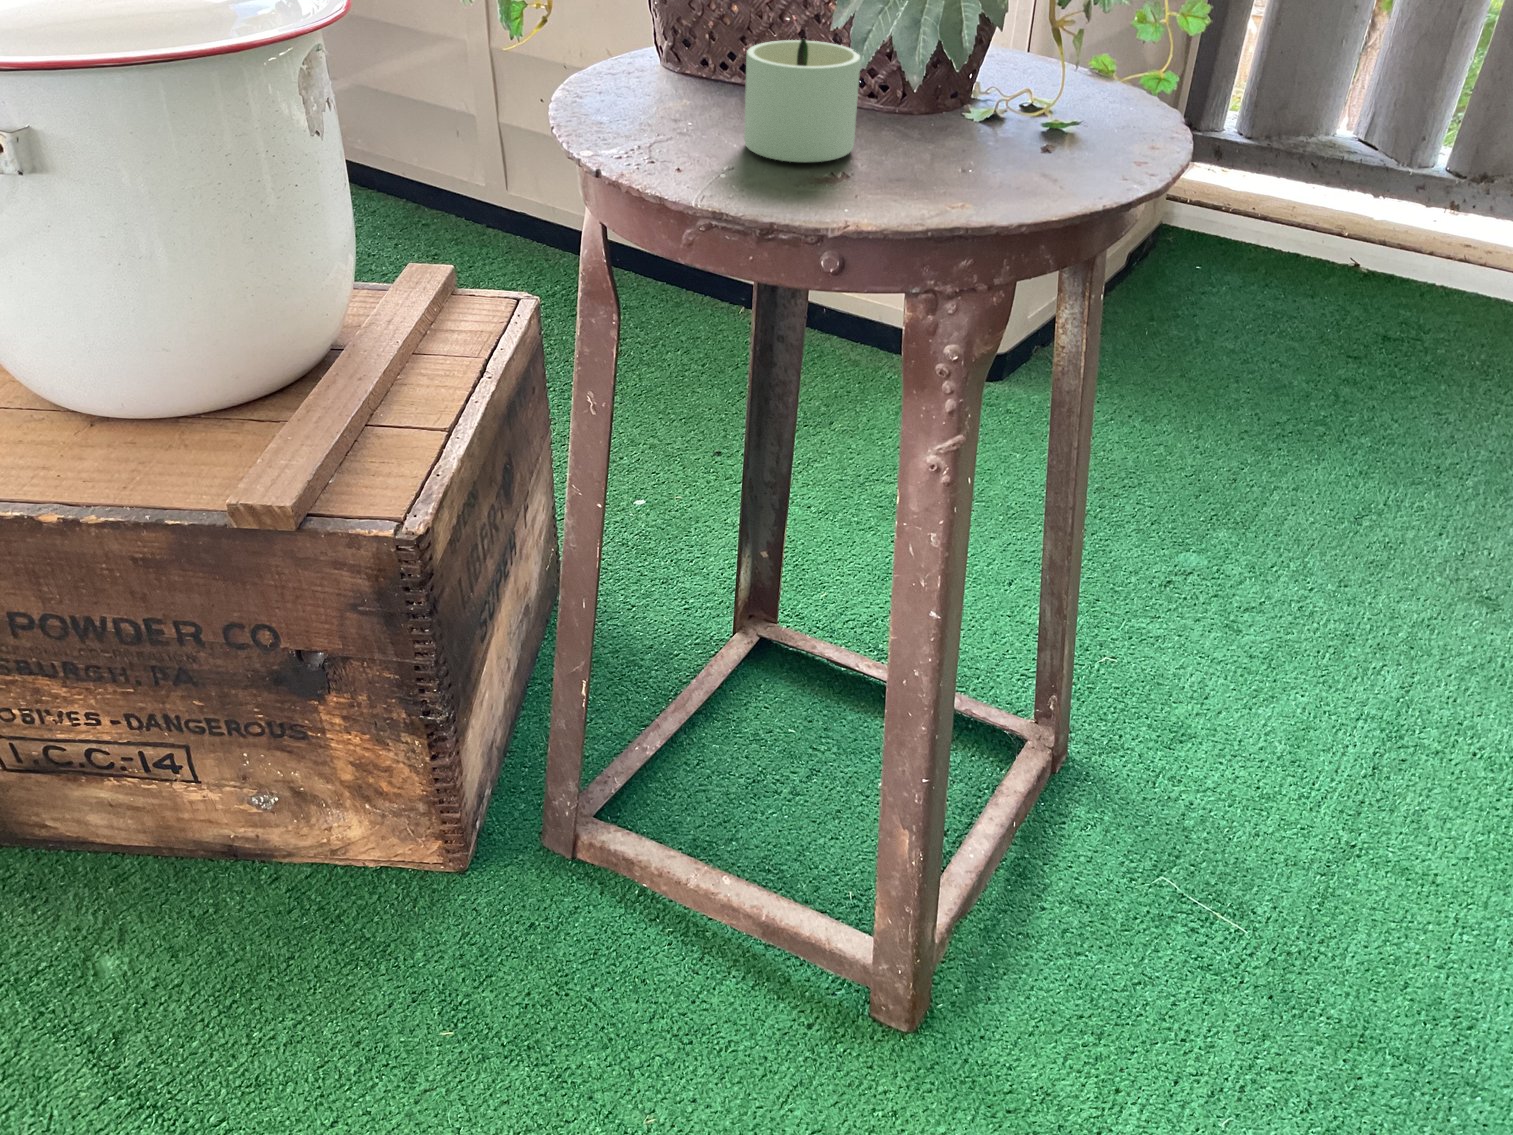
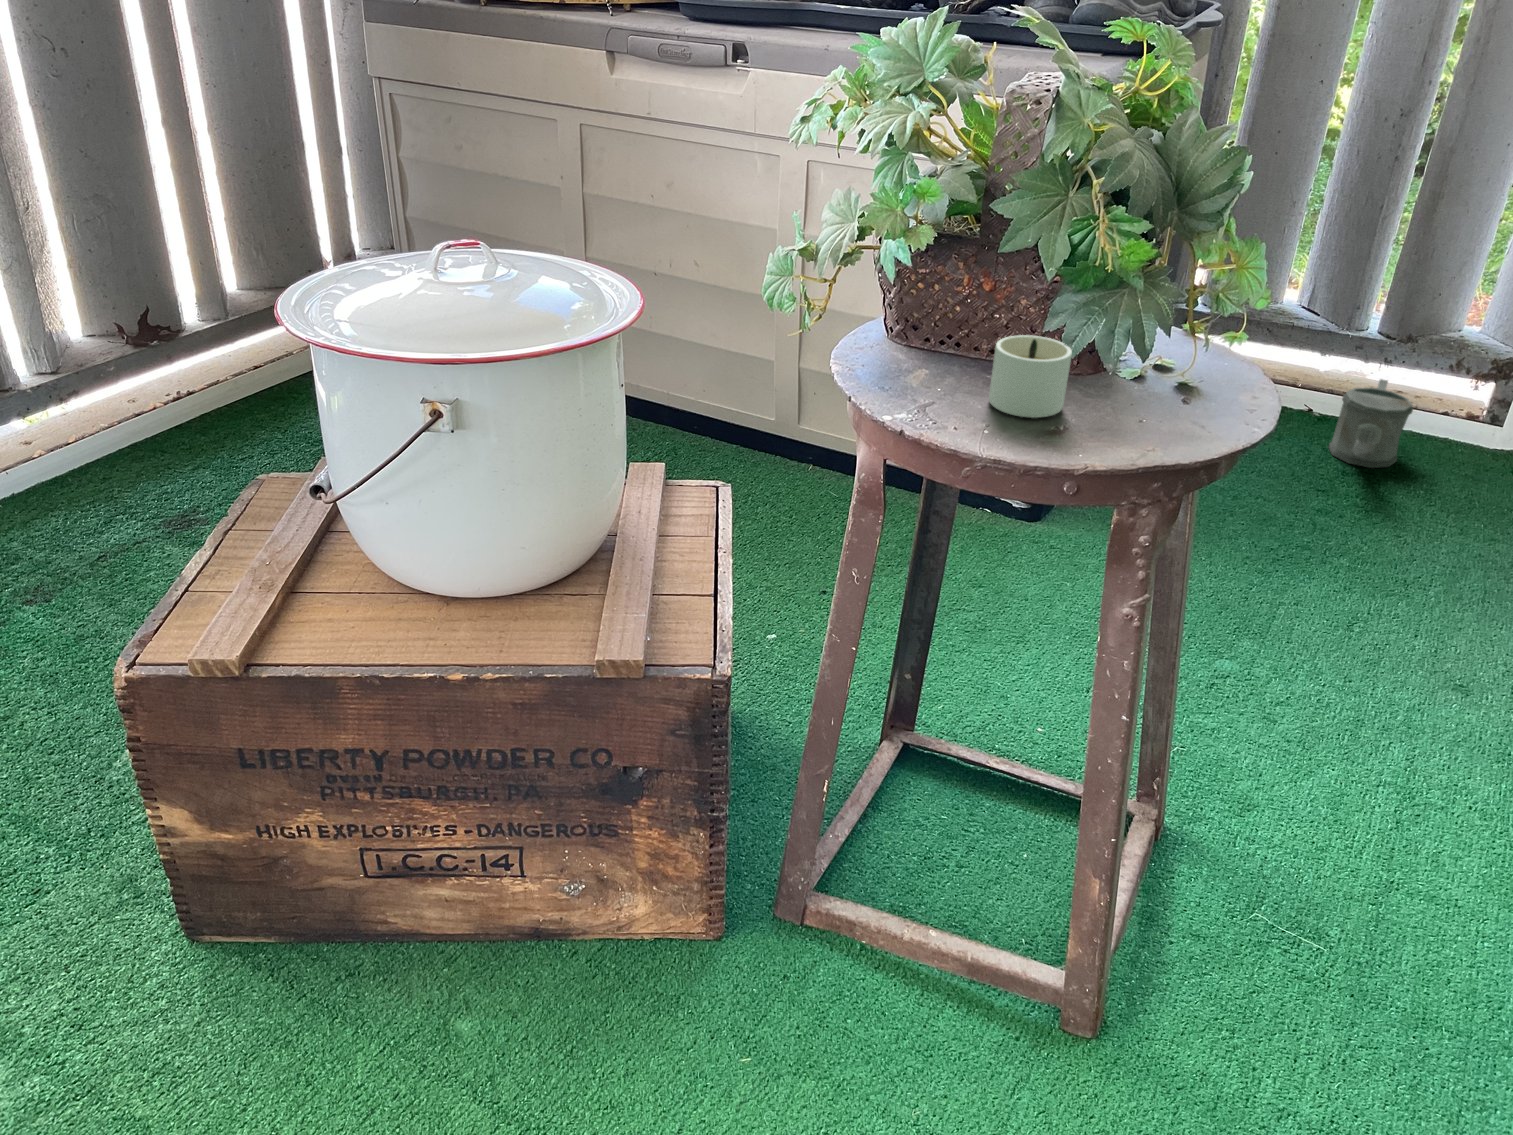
watering can: none [1373,228,1481,335] -> present [1329,379,1413,468]

